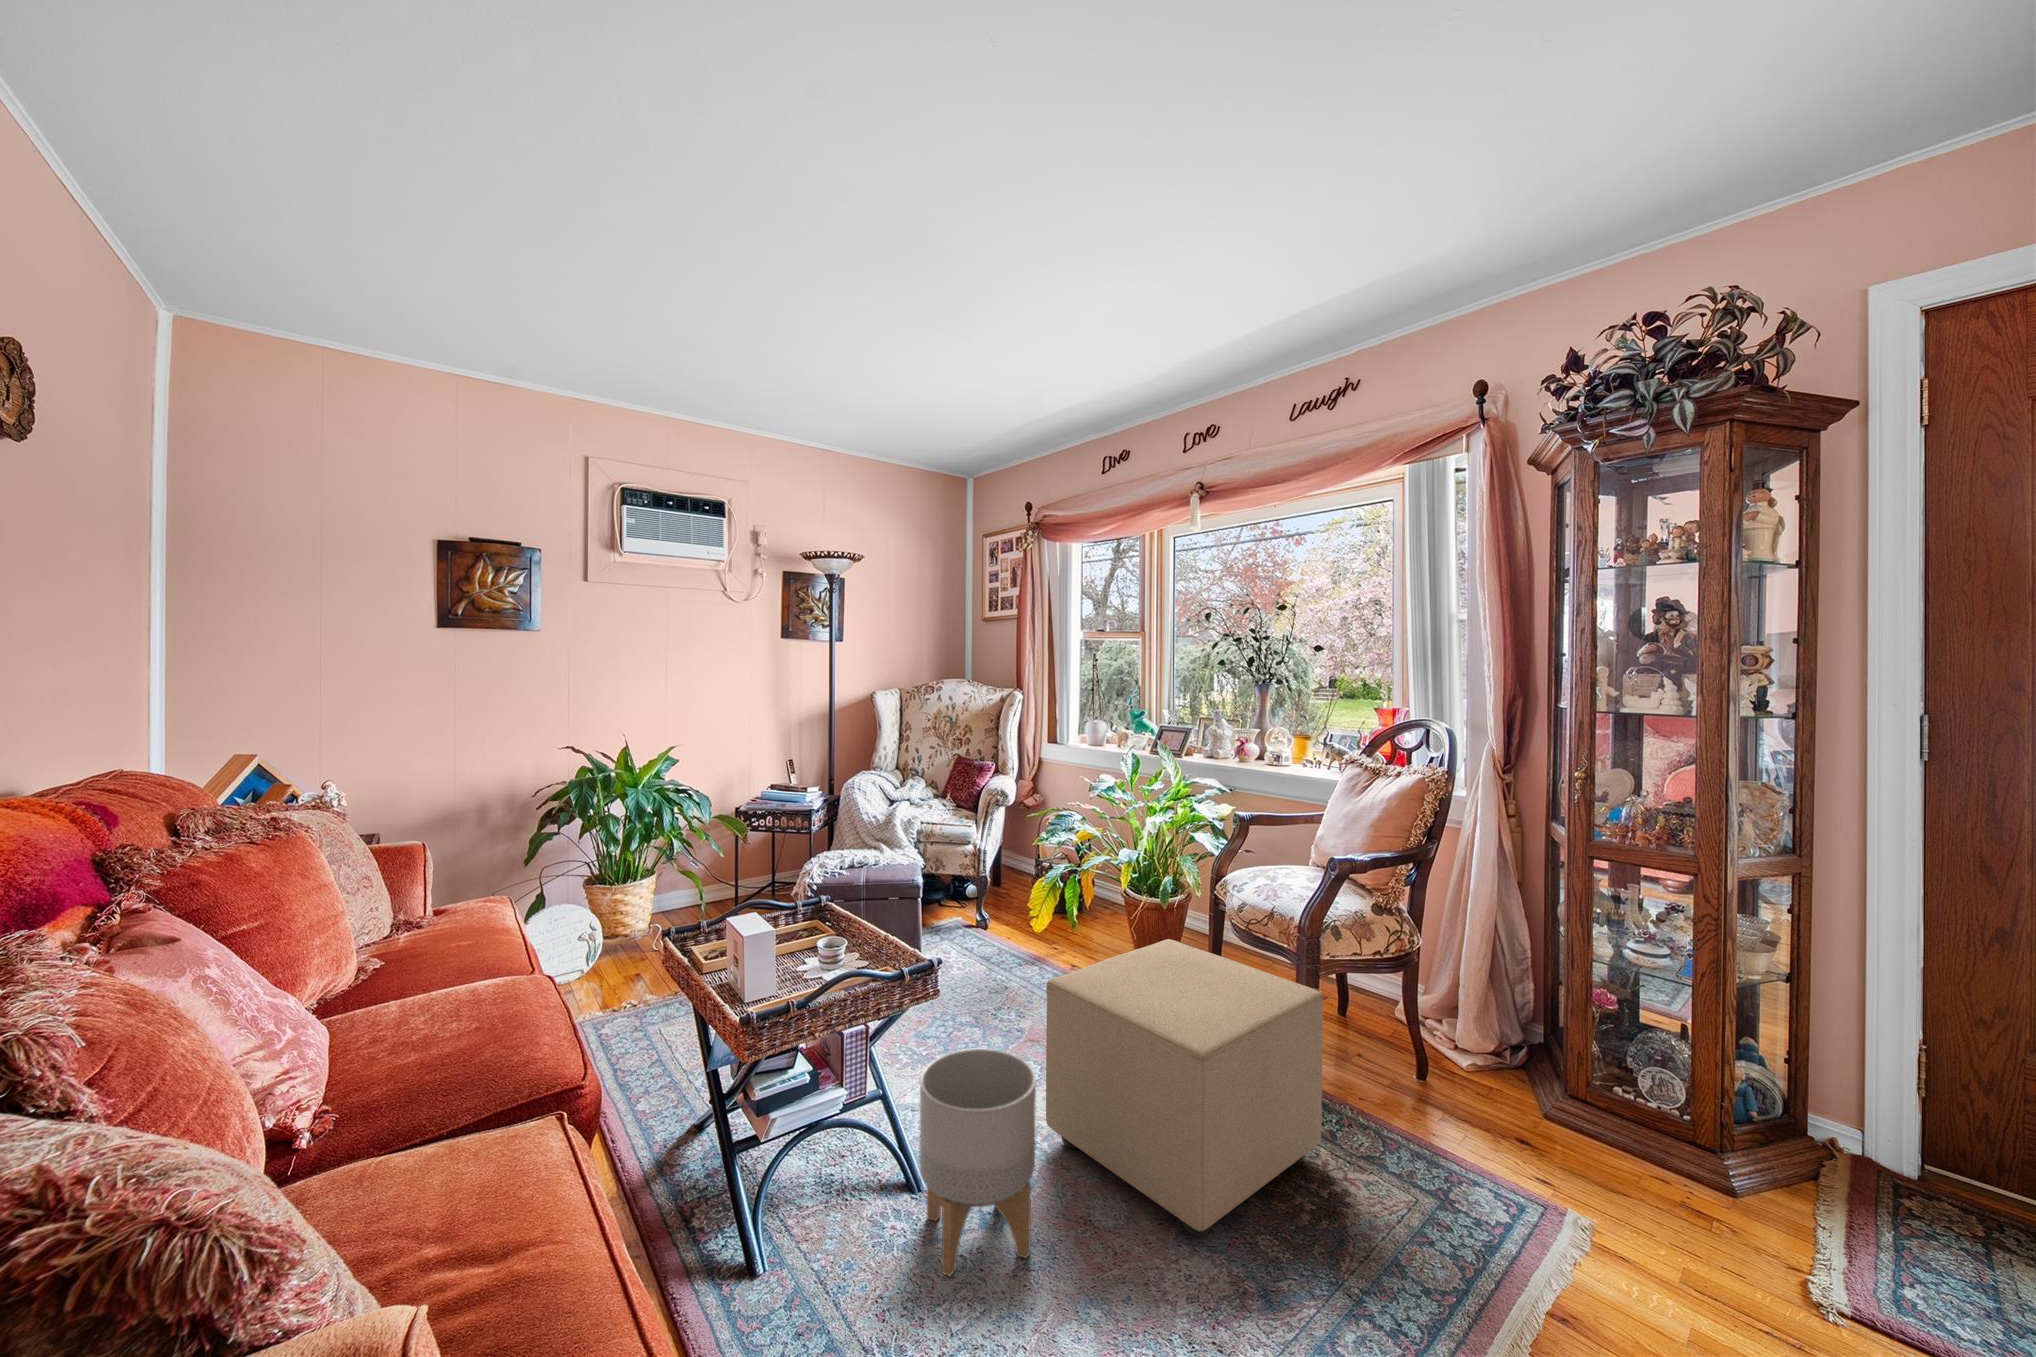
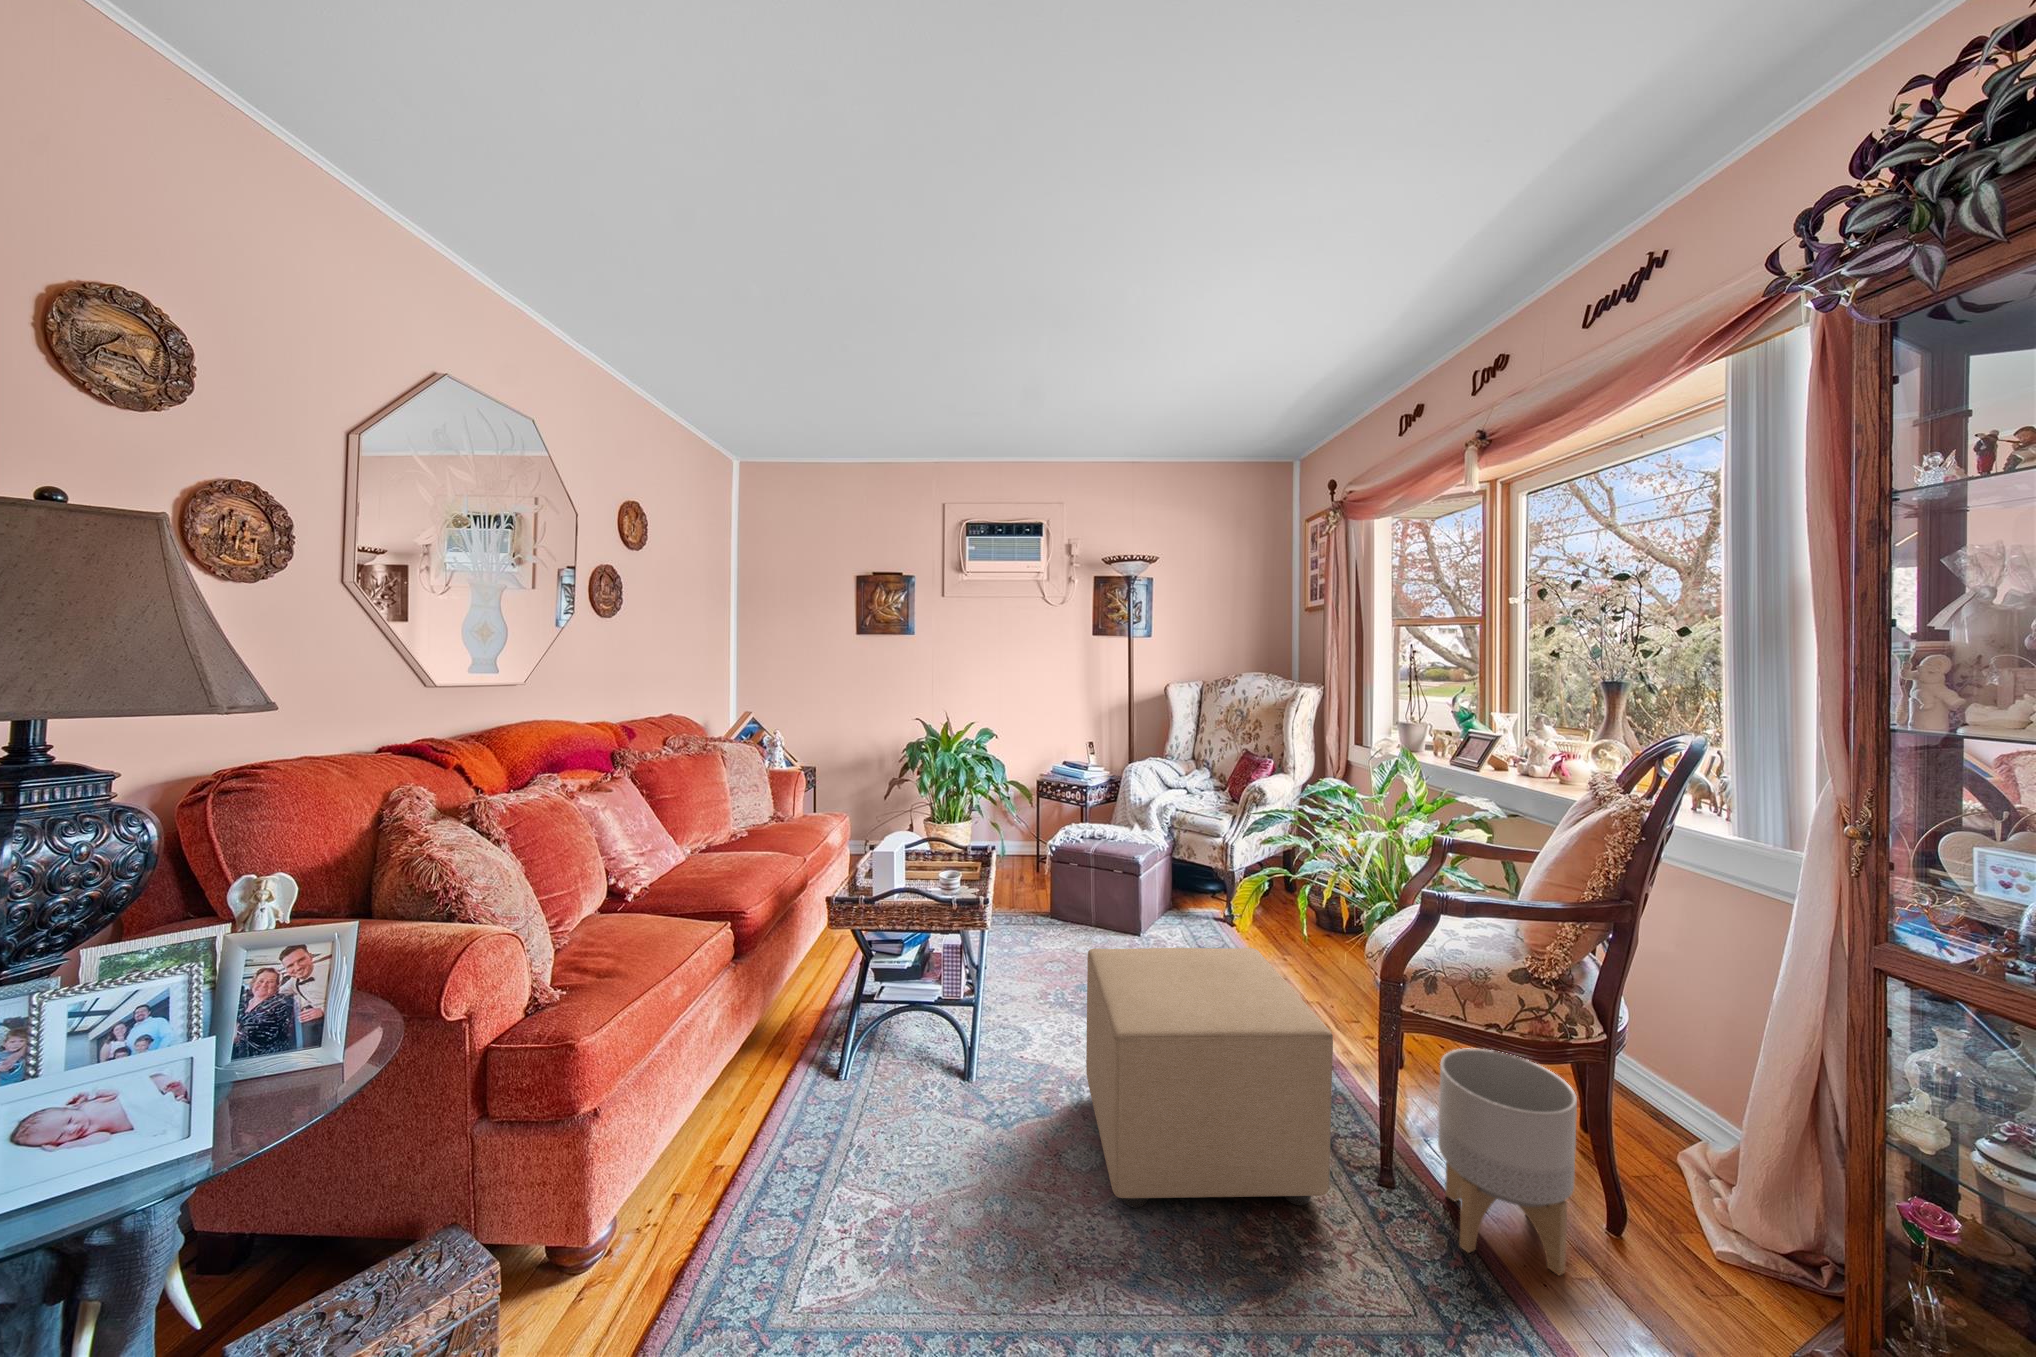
planter: present [919,1048,1036,1276] -> present [1438,1048,1577,1275]

